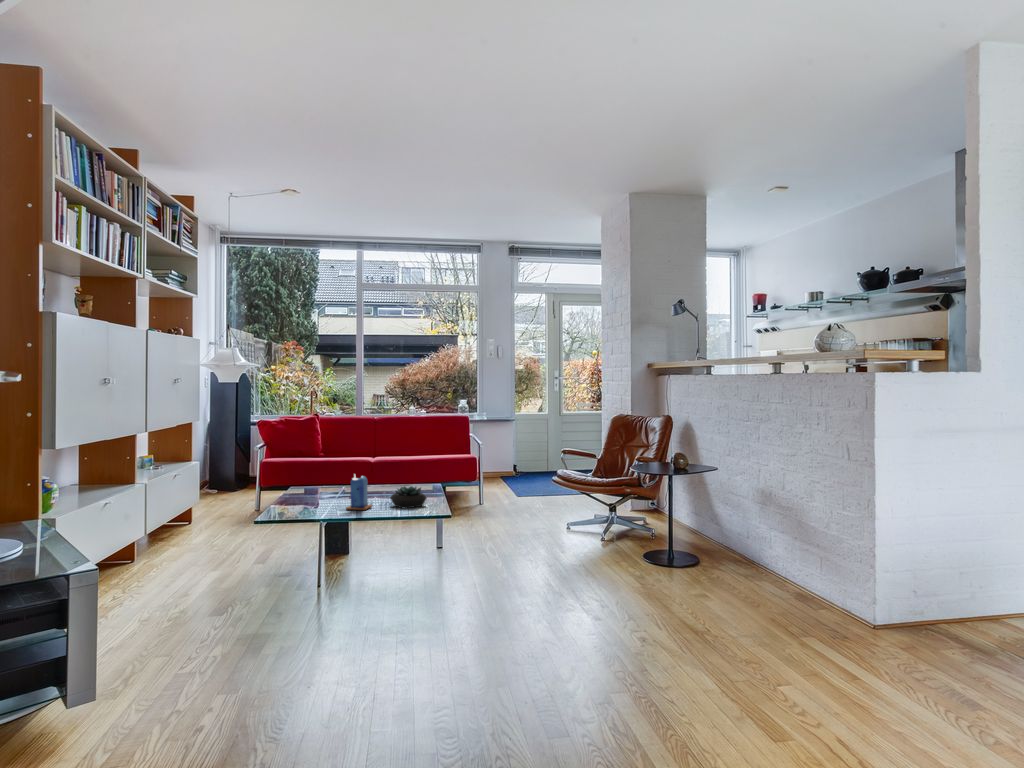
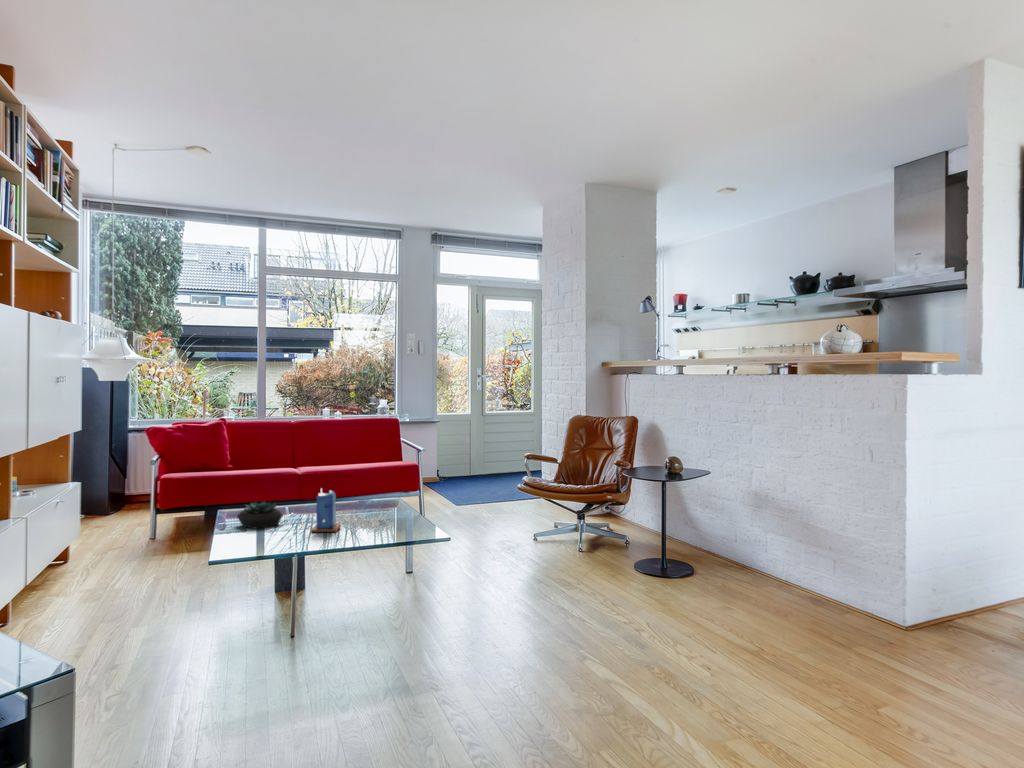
succulent plant: present [390,486,427,508] -> present [237,502,283,529]

